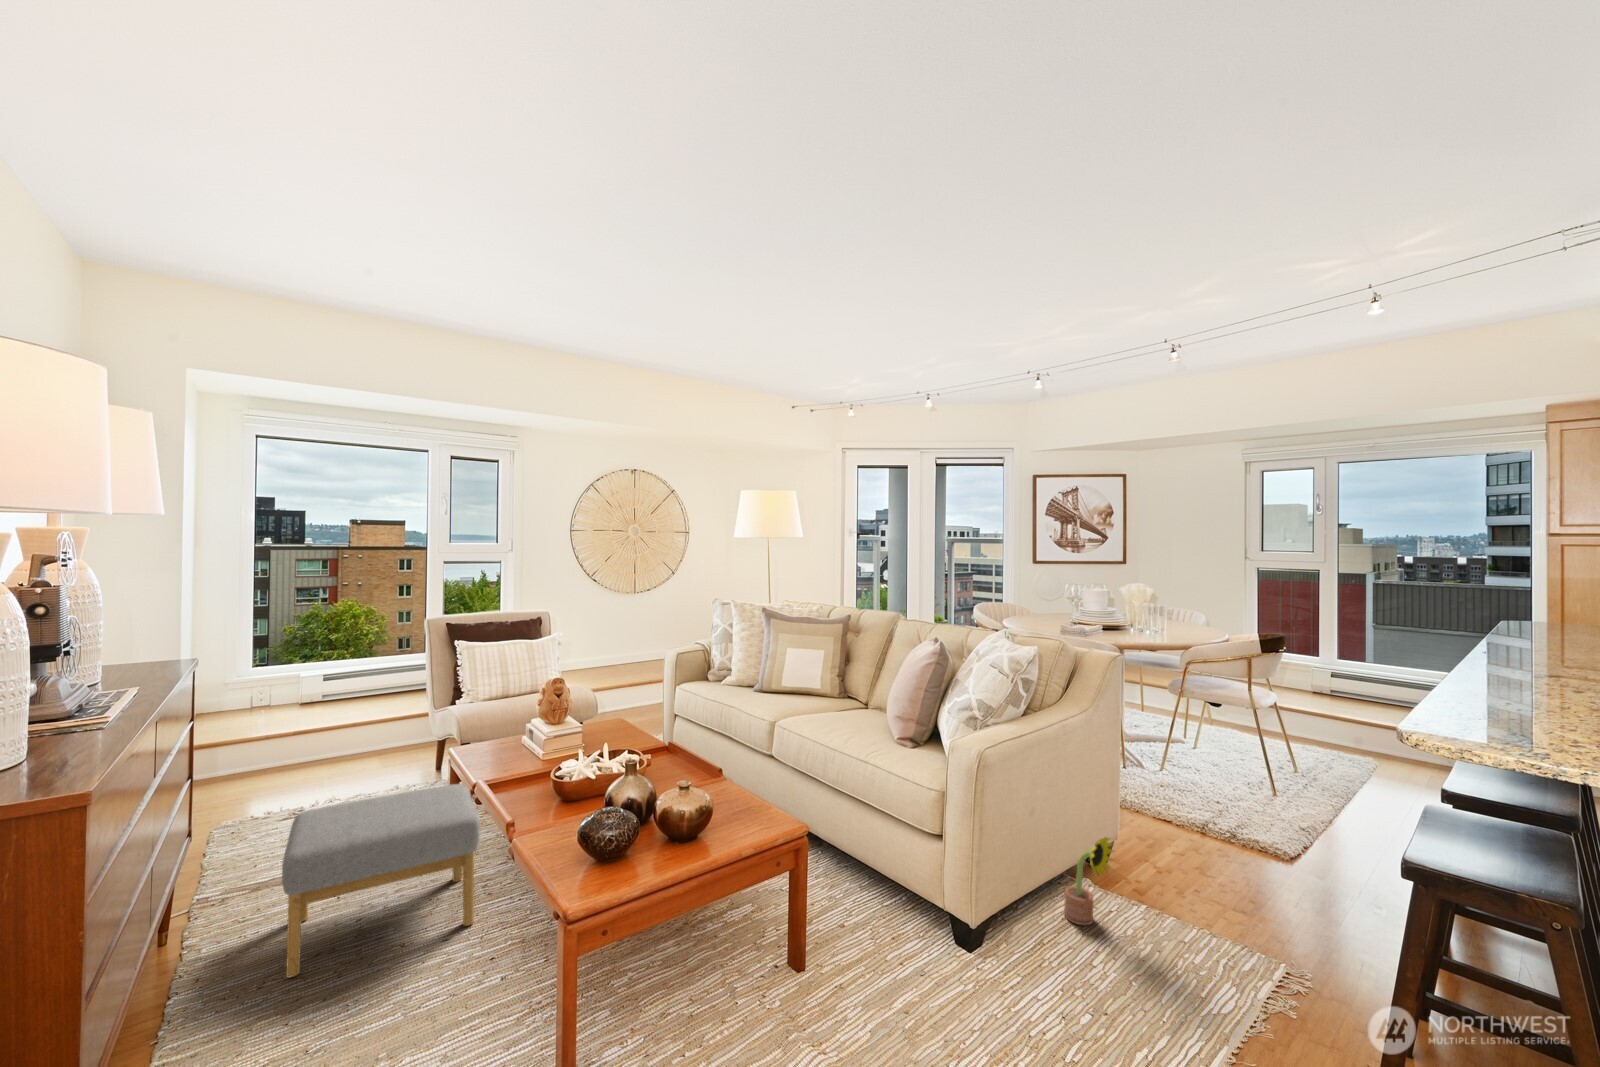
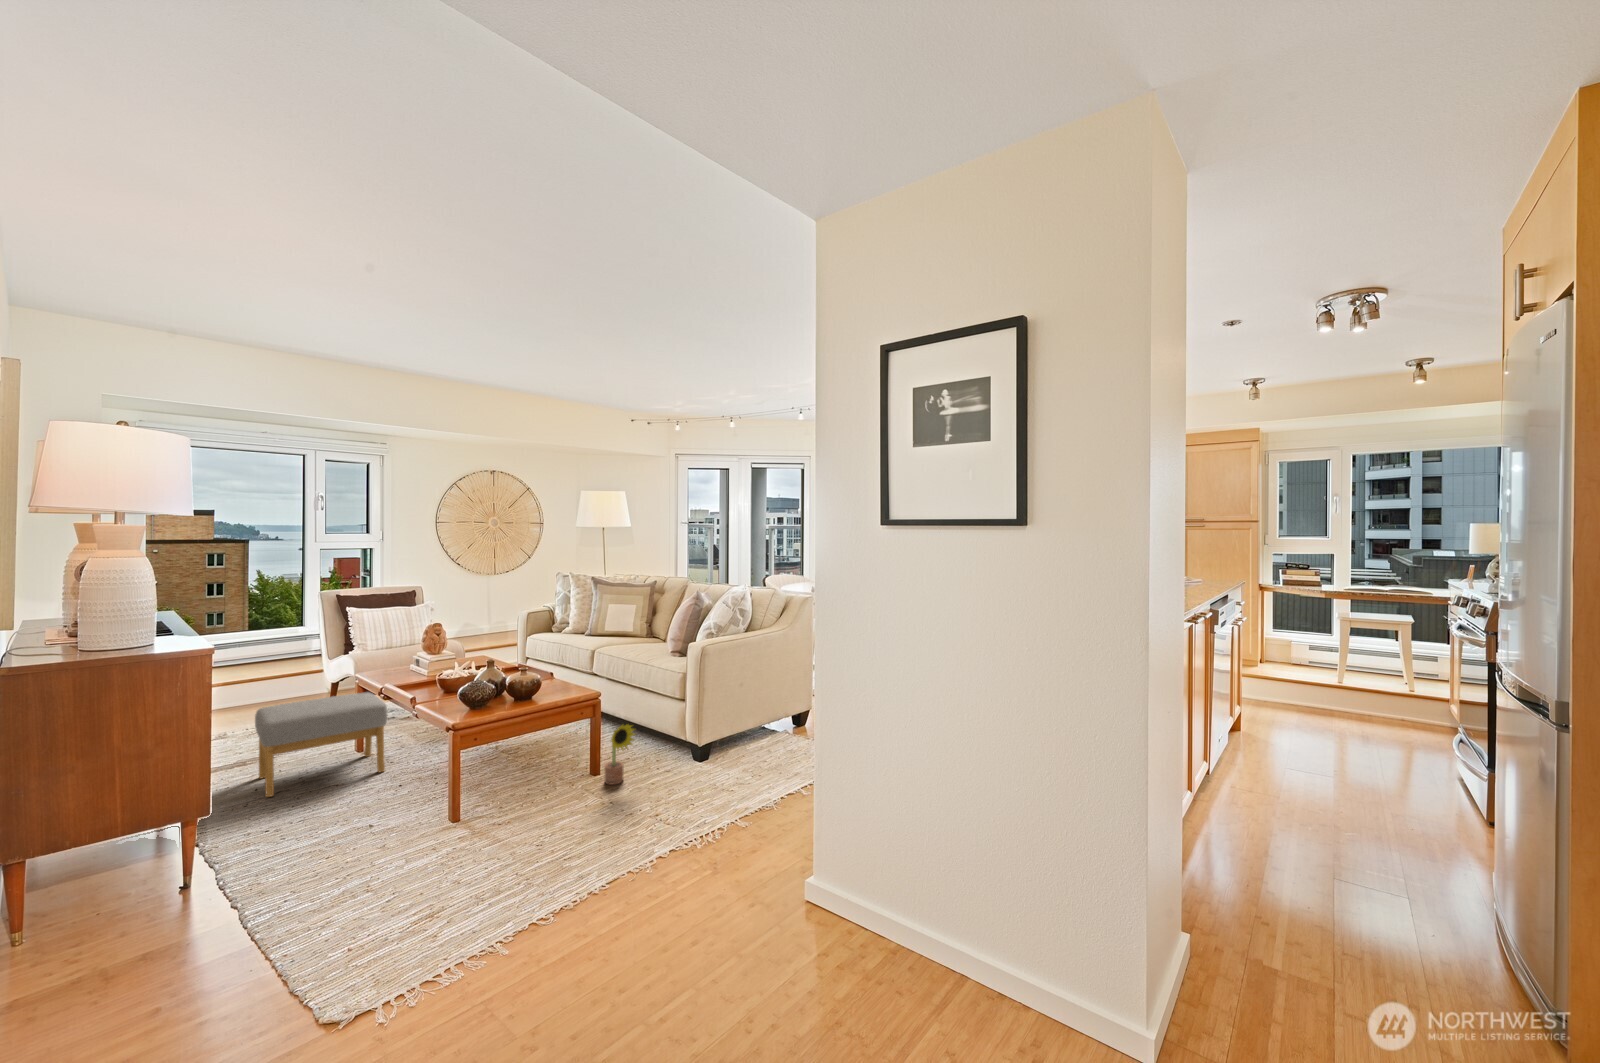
decorative plant: present [1064,837,1113,925] -> present [605,724,635,785]

